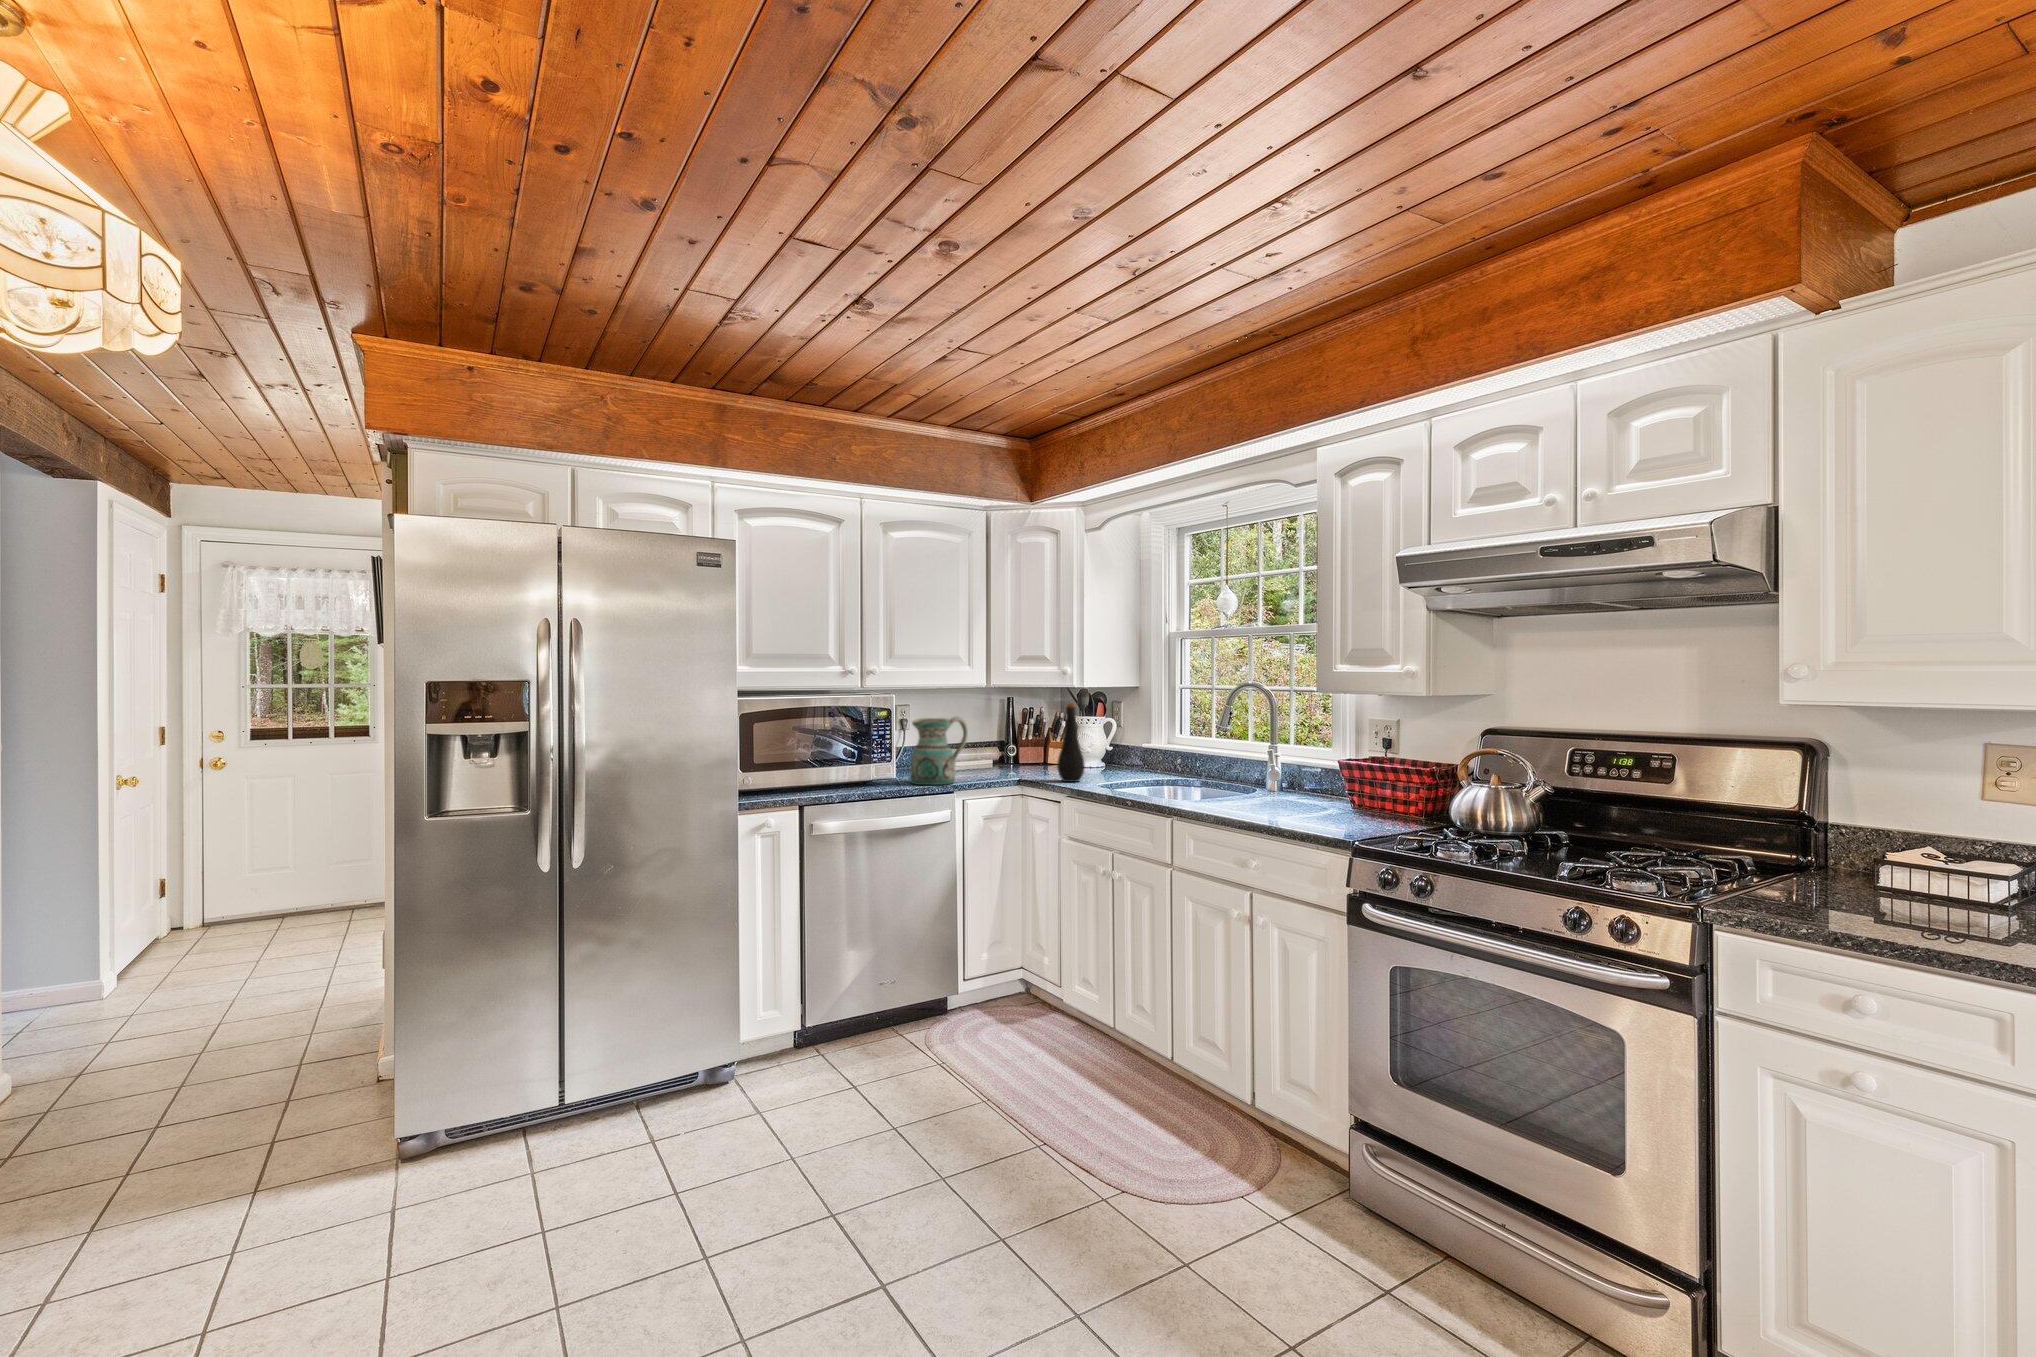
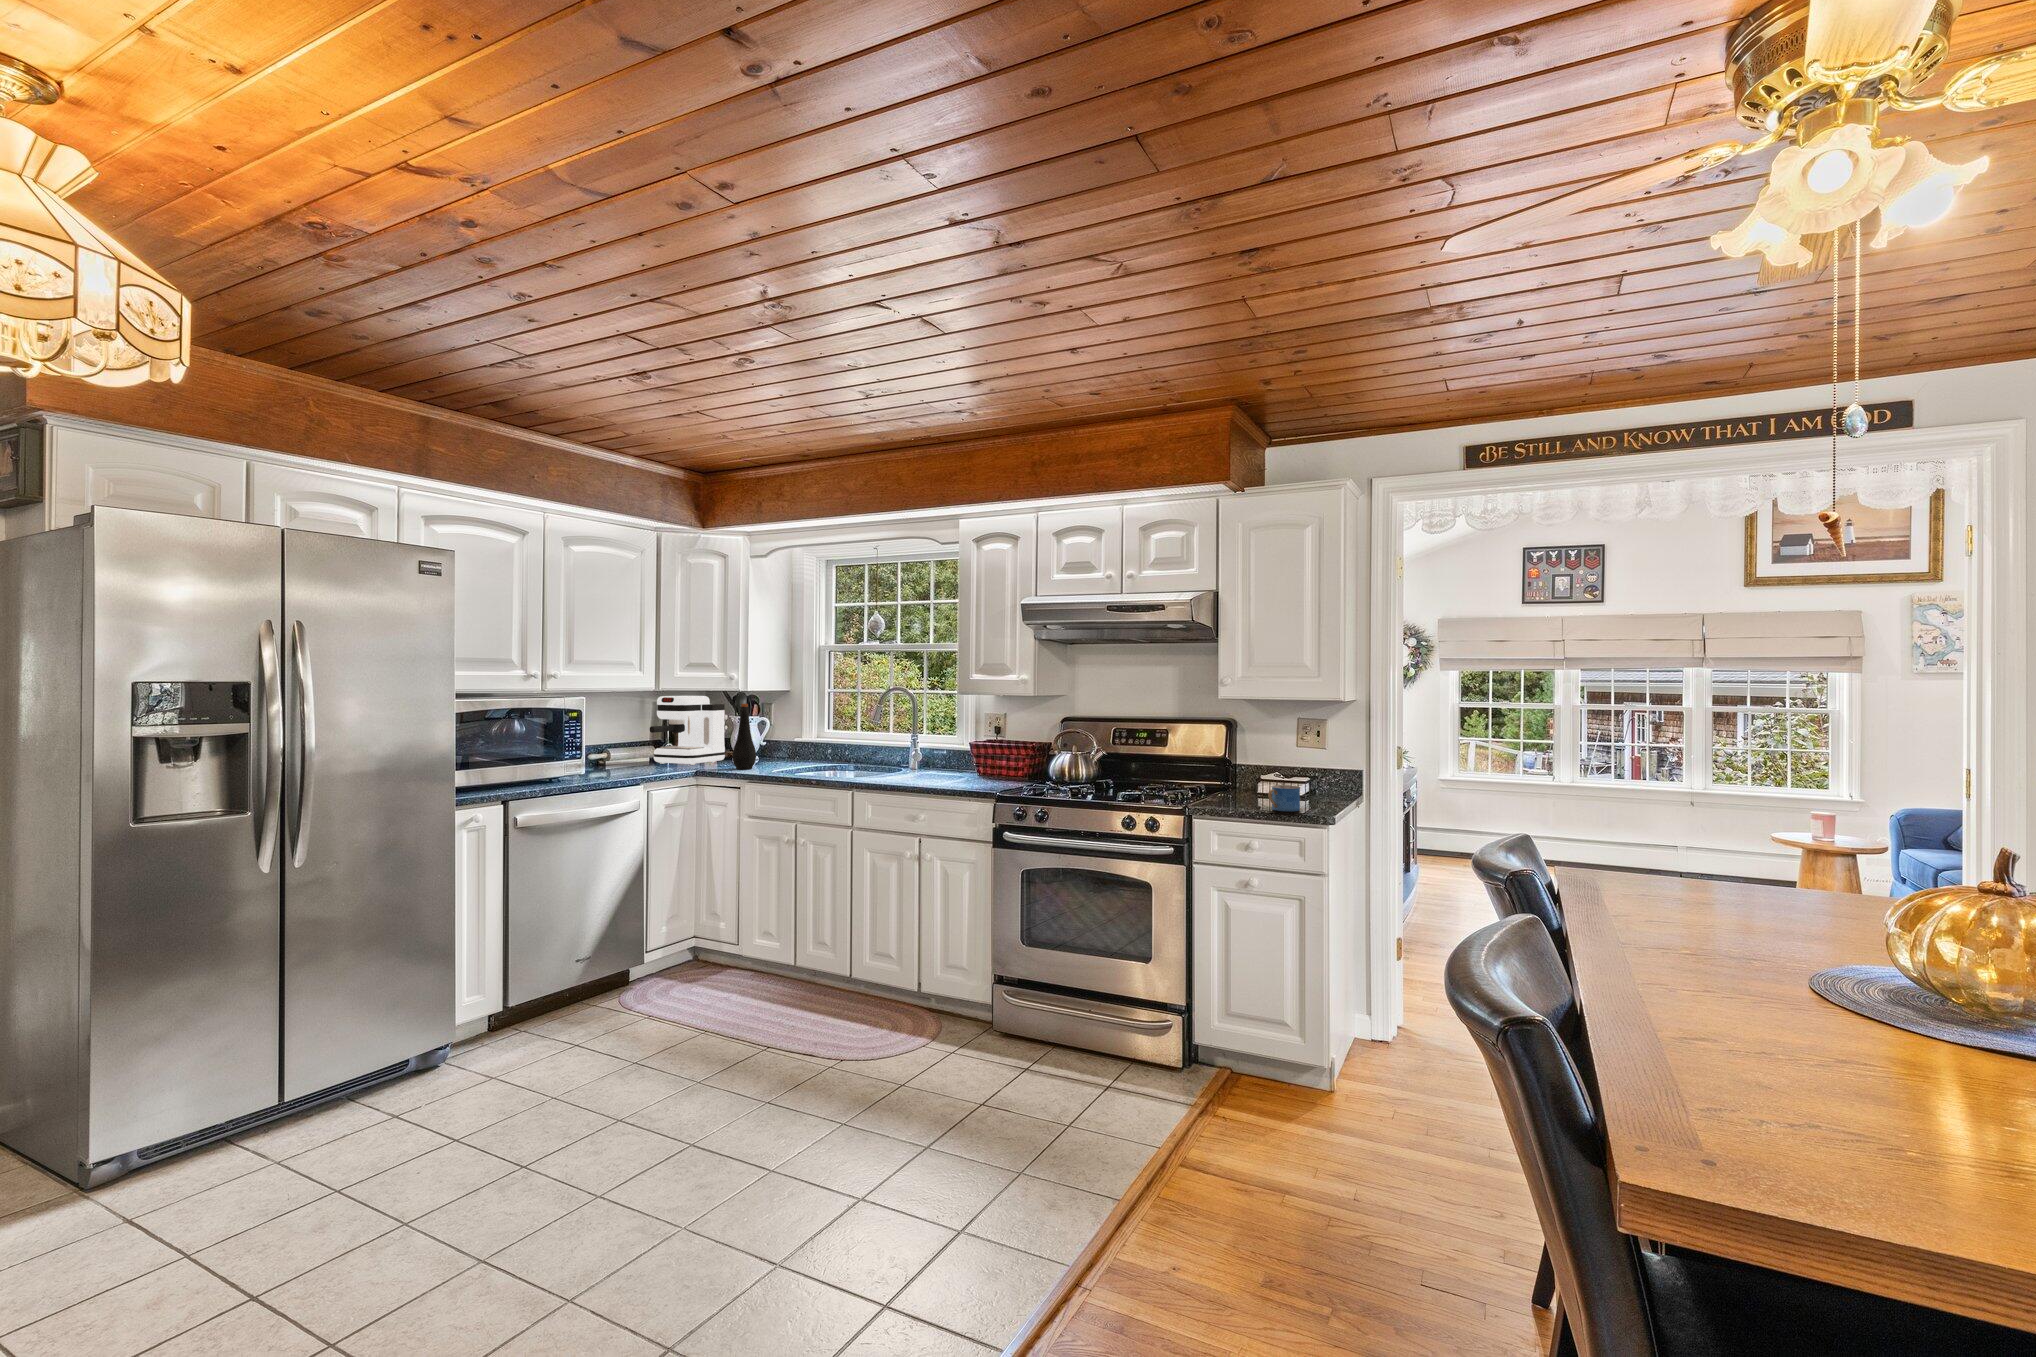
coffee maker: none [977,693,1062,774] -> present [650,696,725,765]
ceramic pitcher: present [910,717,968,785] -> none [600,716,652,777]
mug: none [1871,876,1957,935] -> present [1268,785,1300,812]

